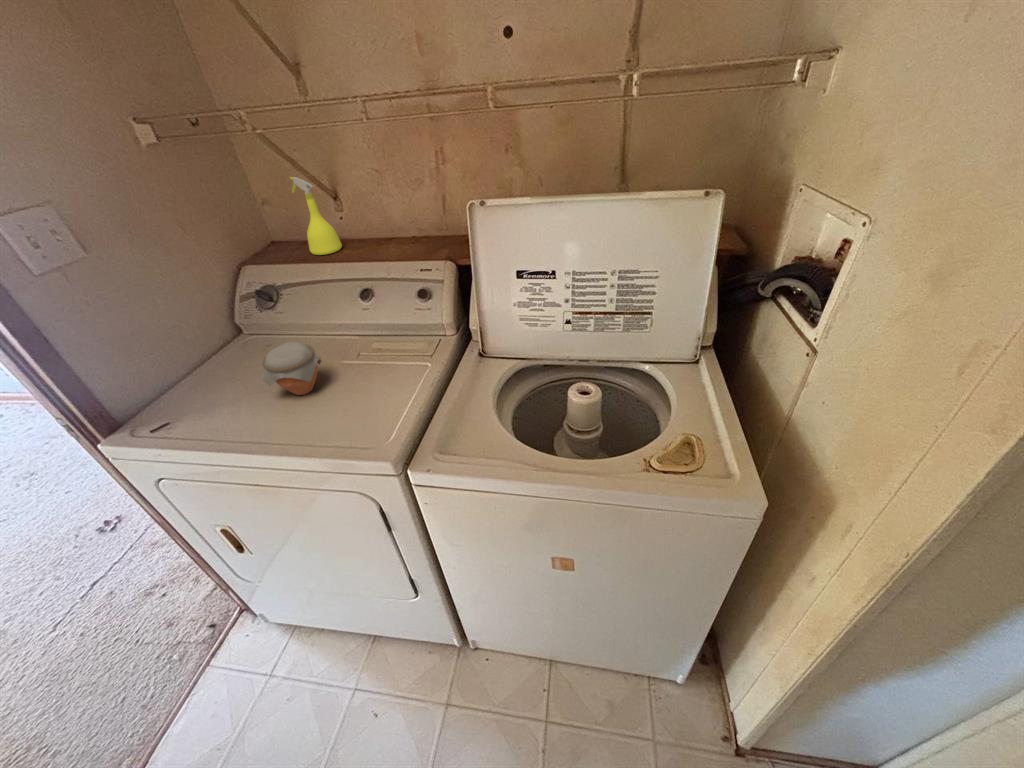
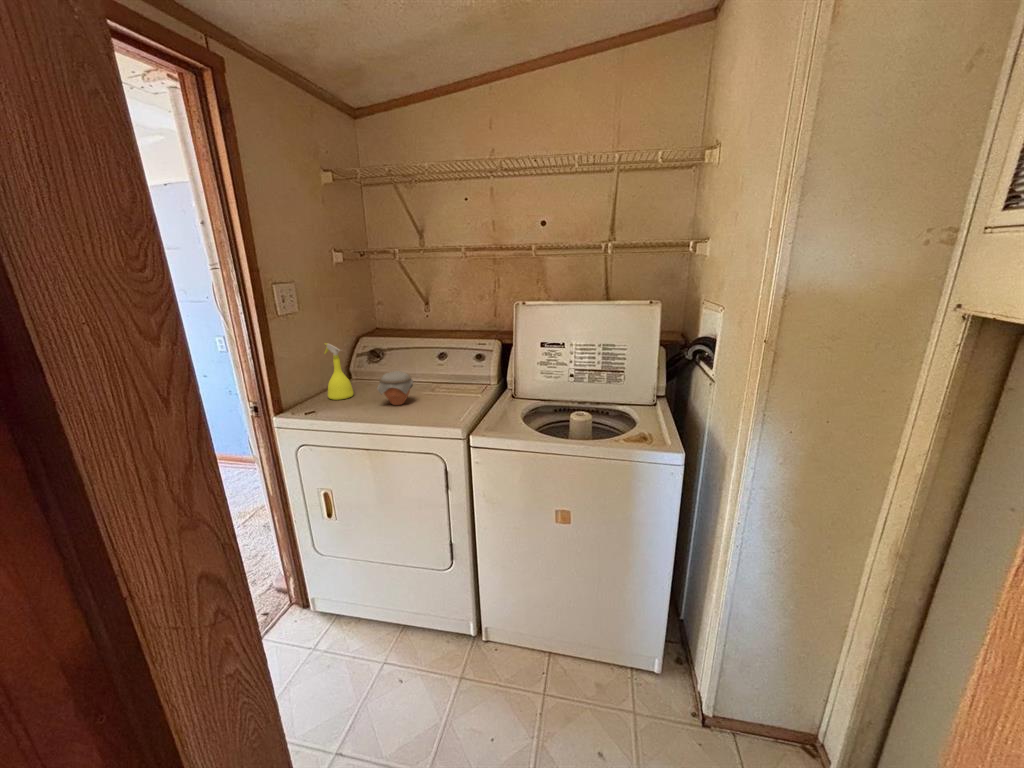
spray bottle: present [290,177,342,255] -> present [324,343,354,400]

